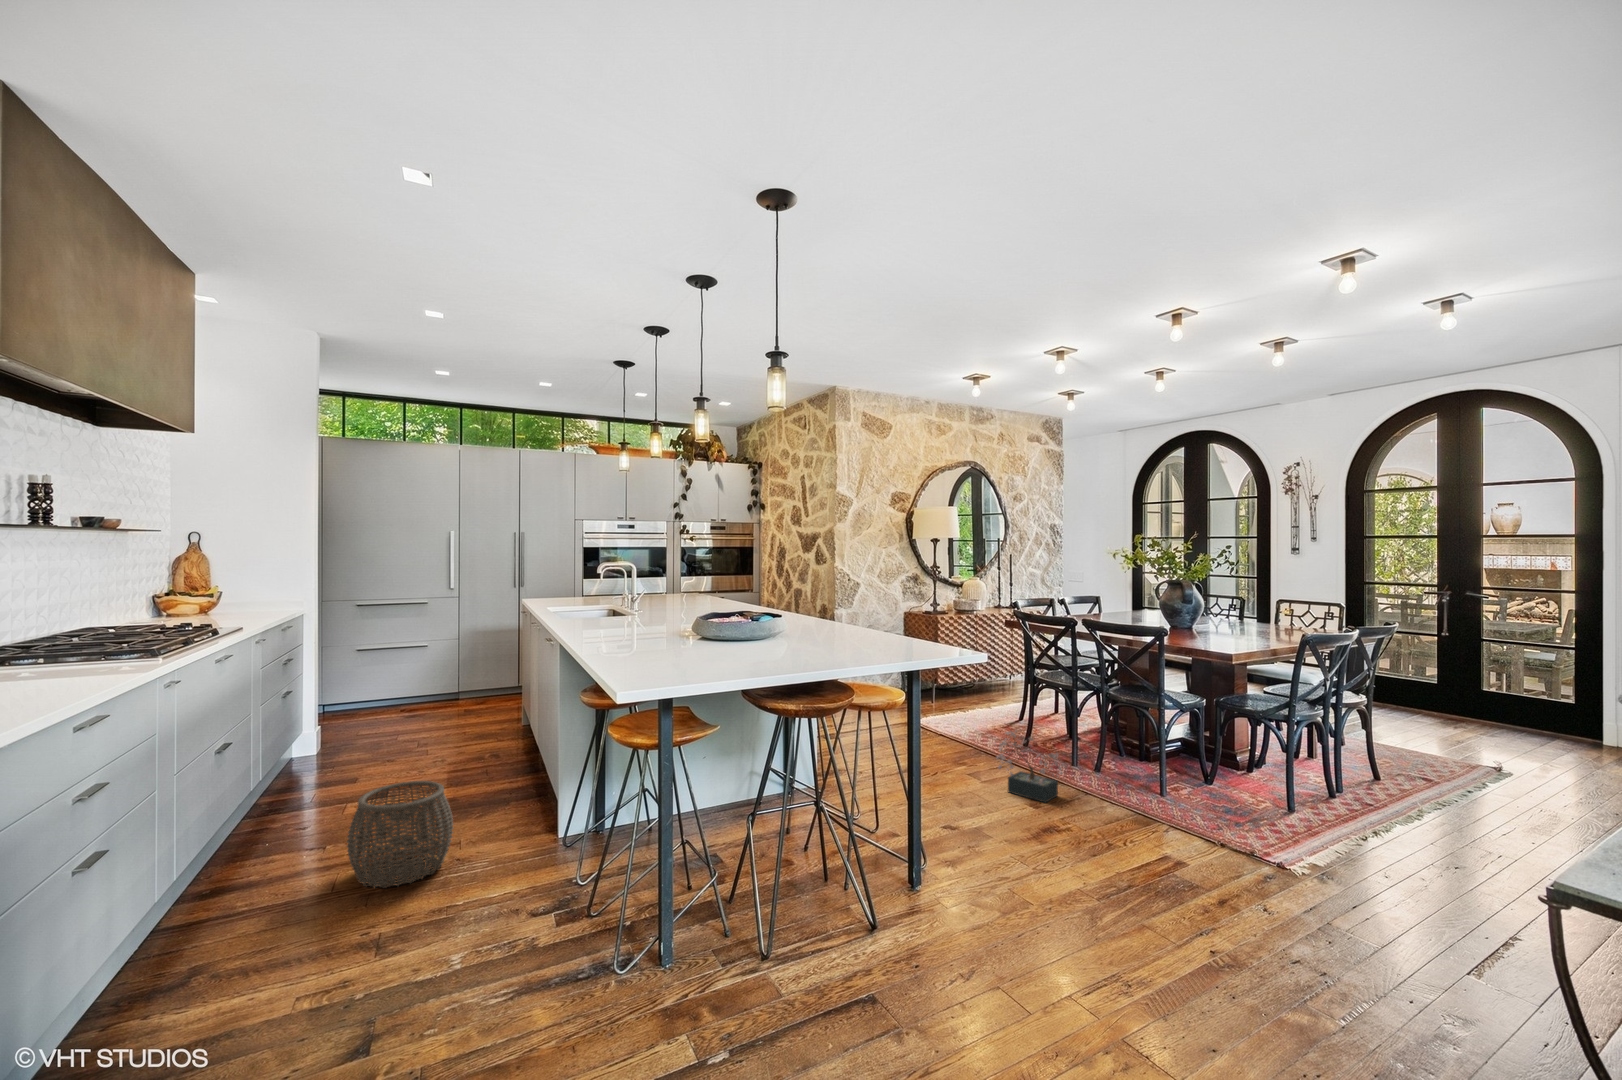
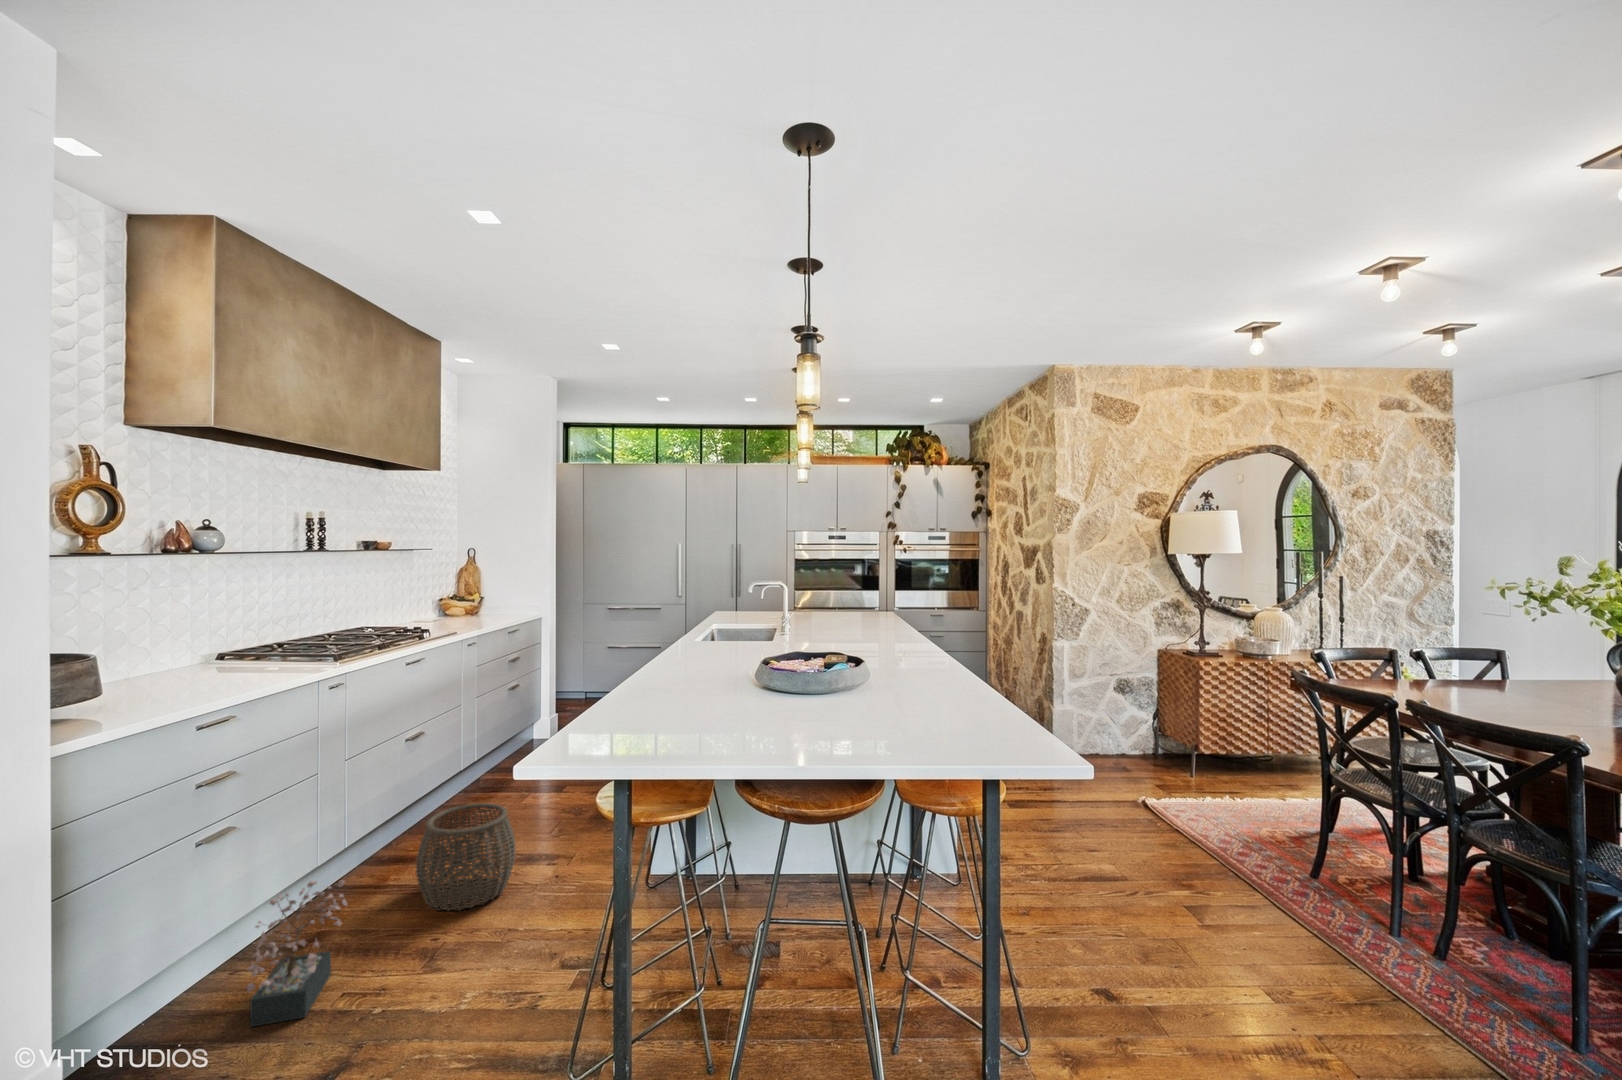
decorative plant: present [997,731,1067,802] -> present [247,880,347,1027]

